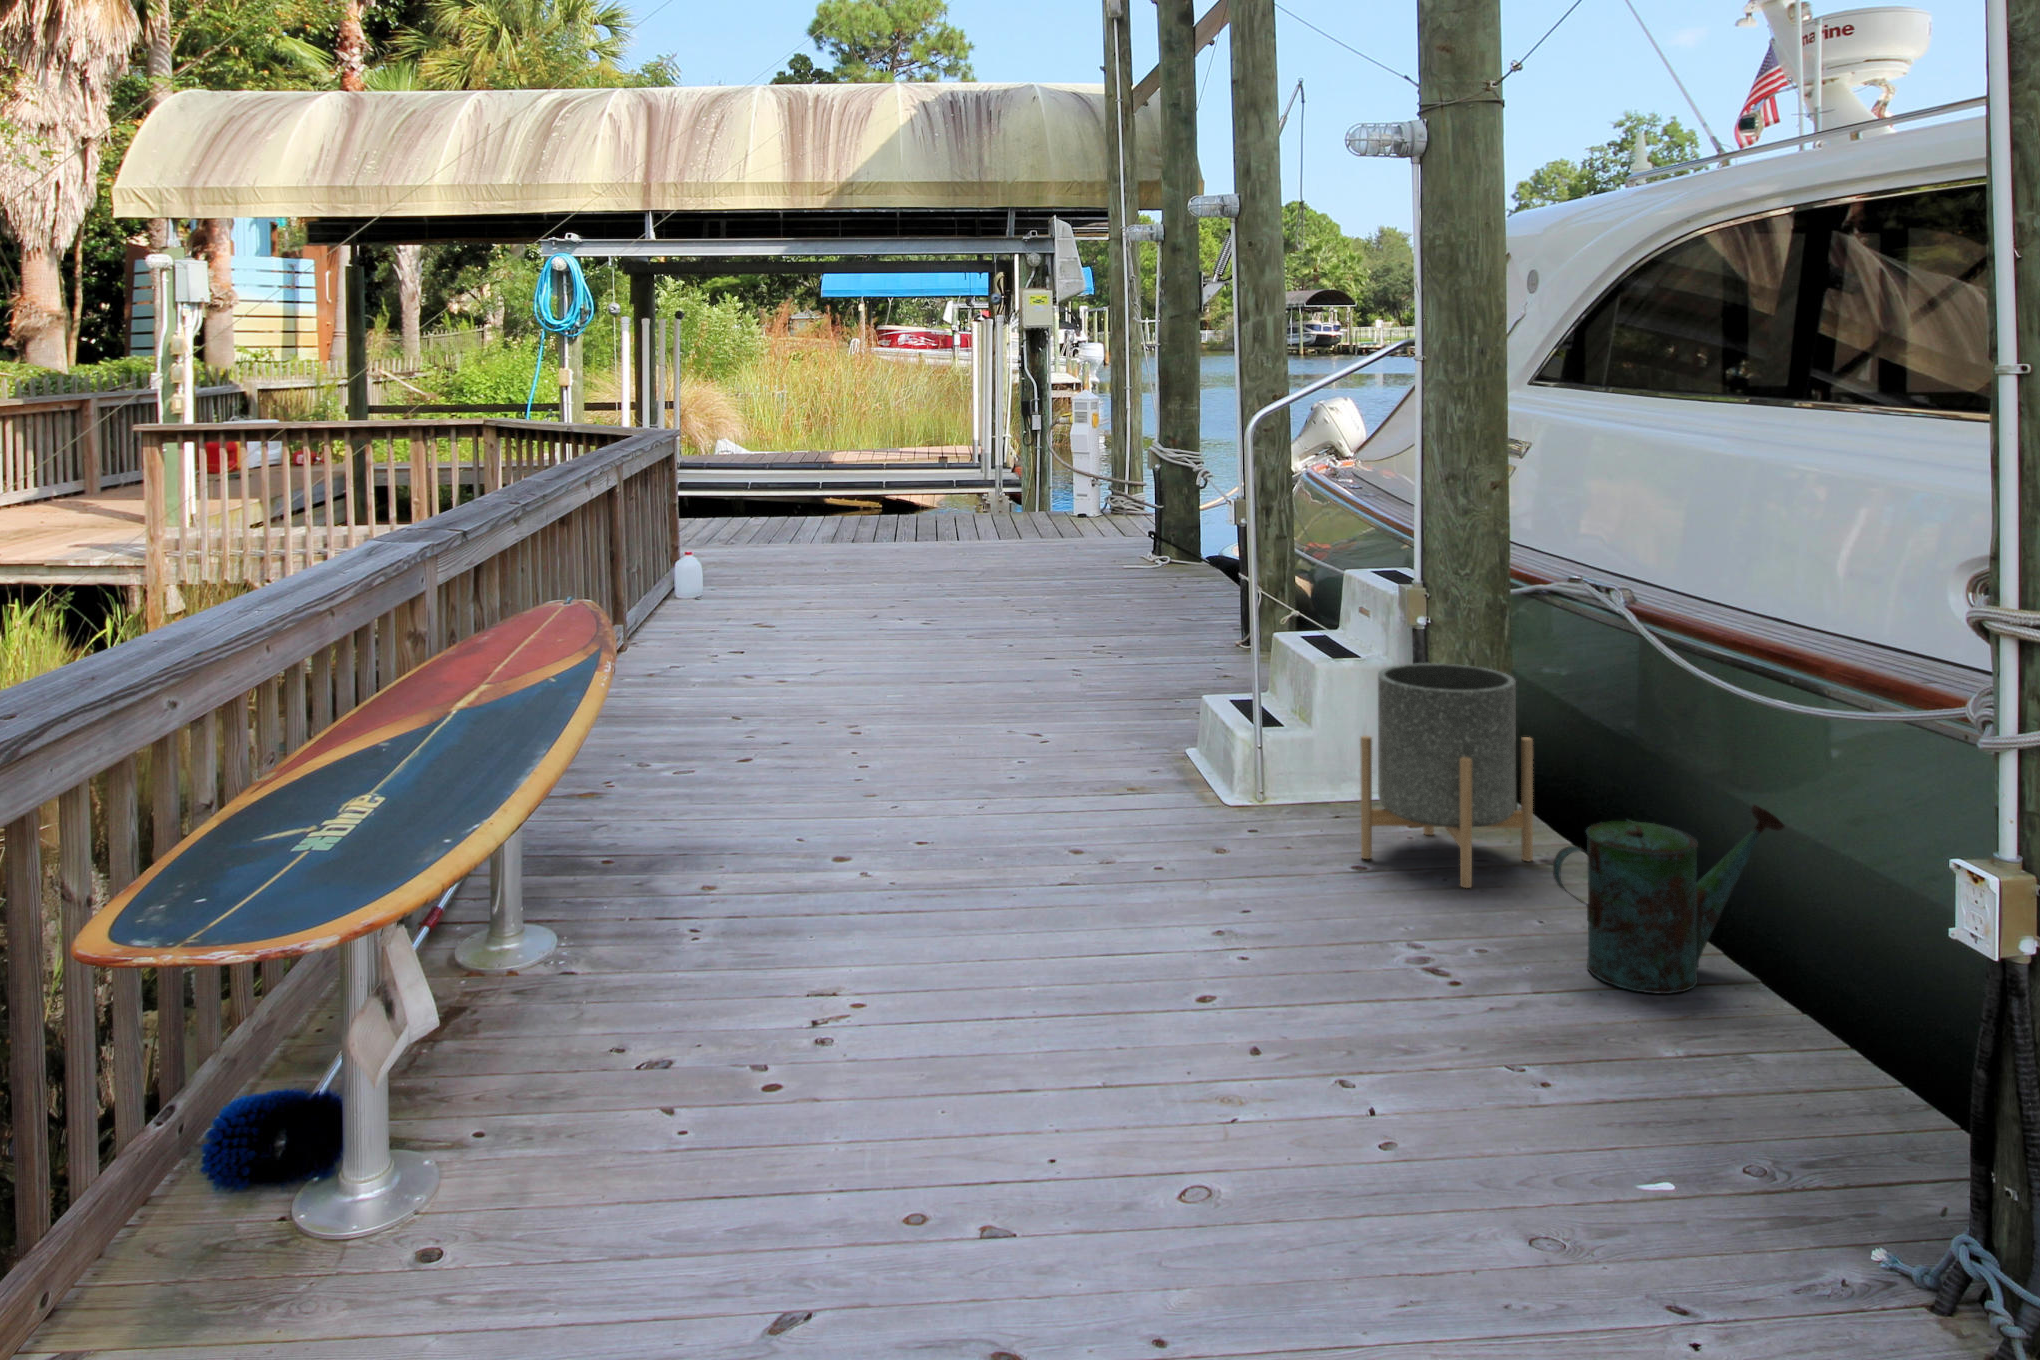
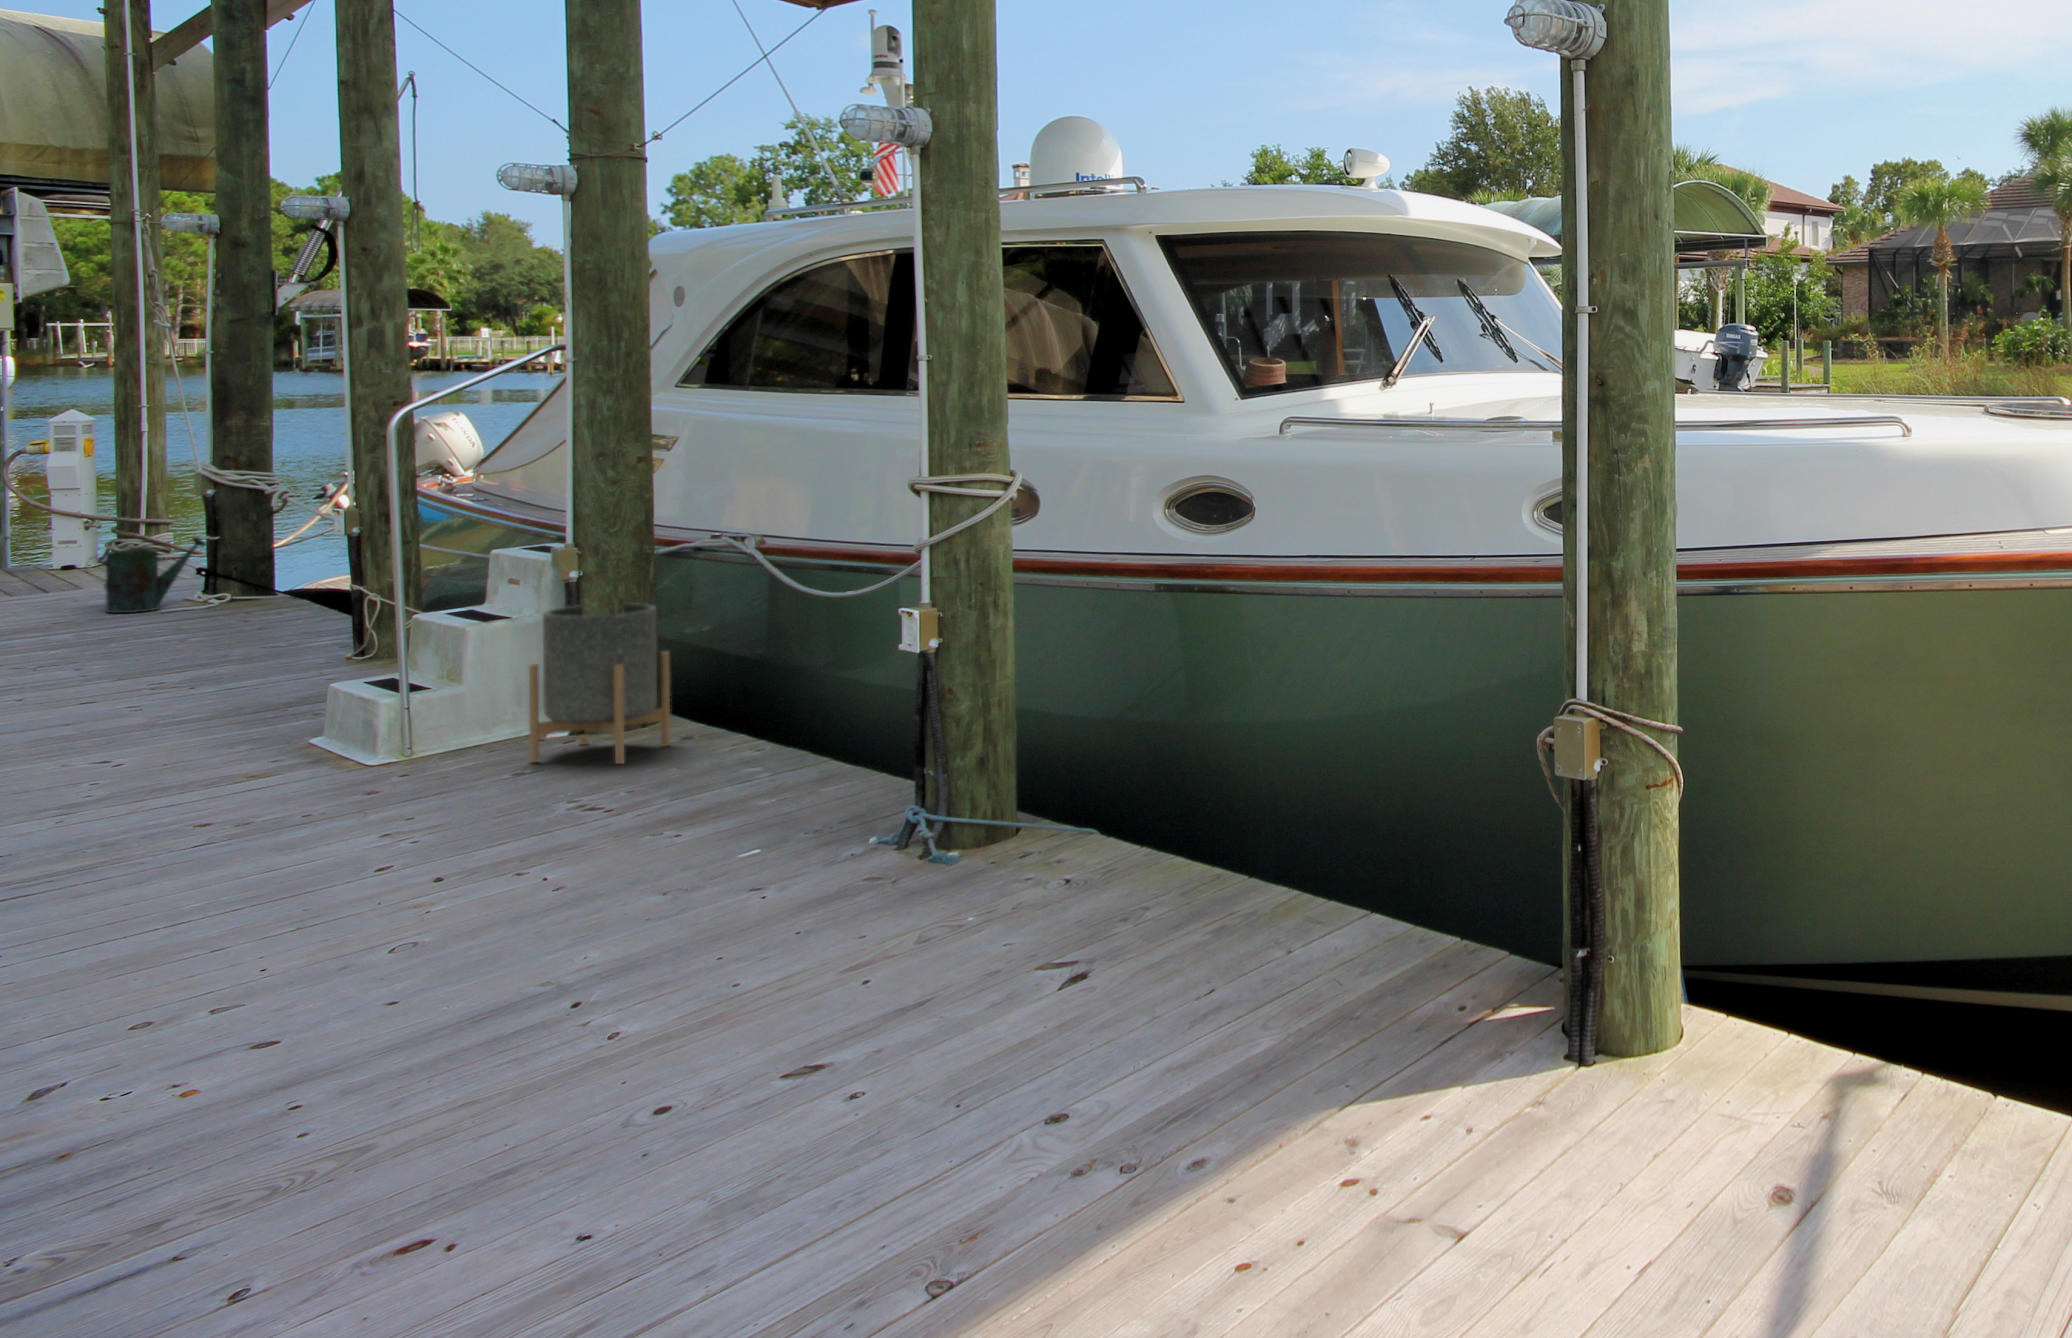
watering can: present [1553,805,1785,994] -> present [90,537,206,613]

